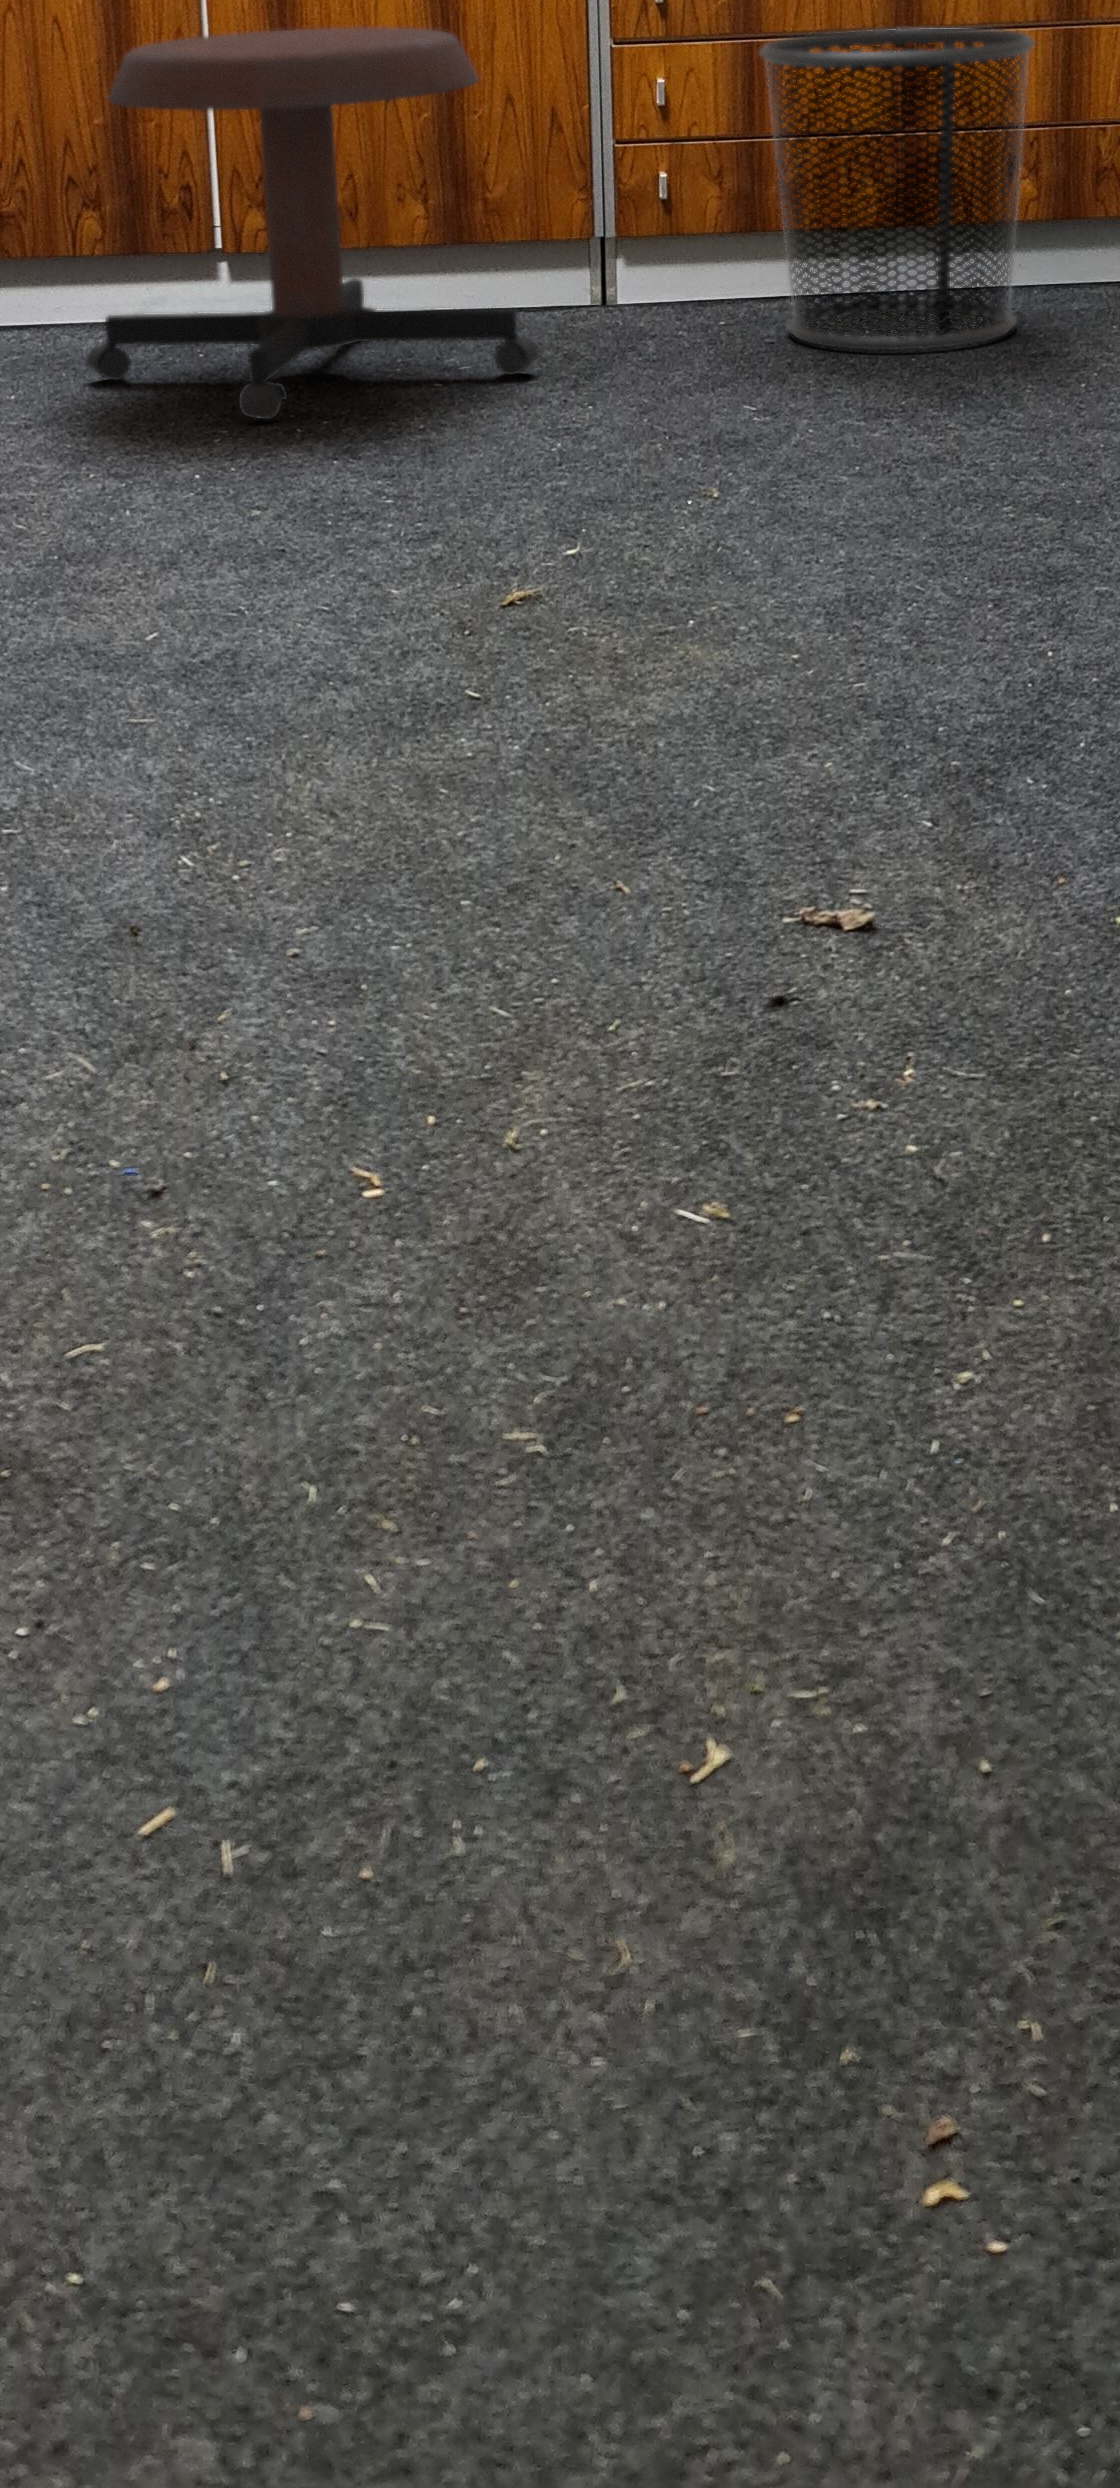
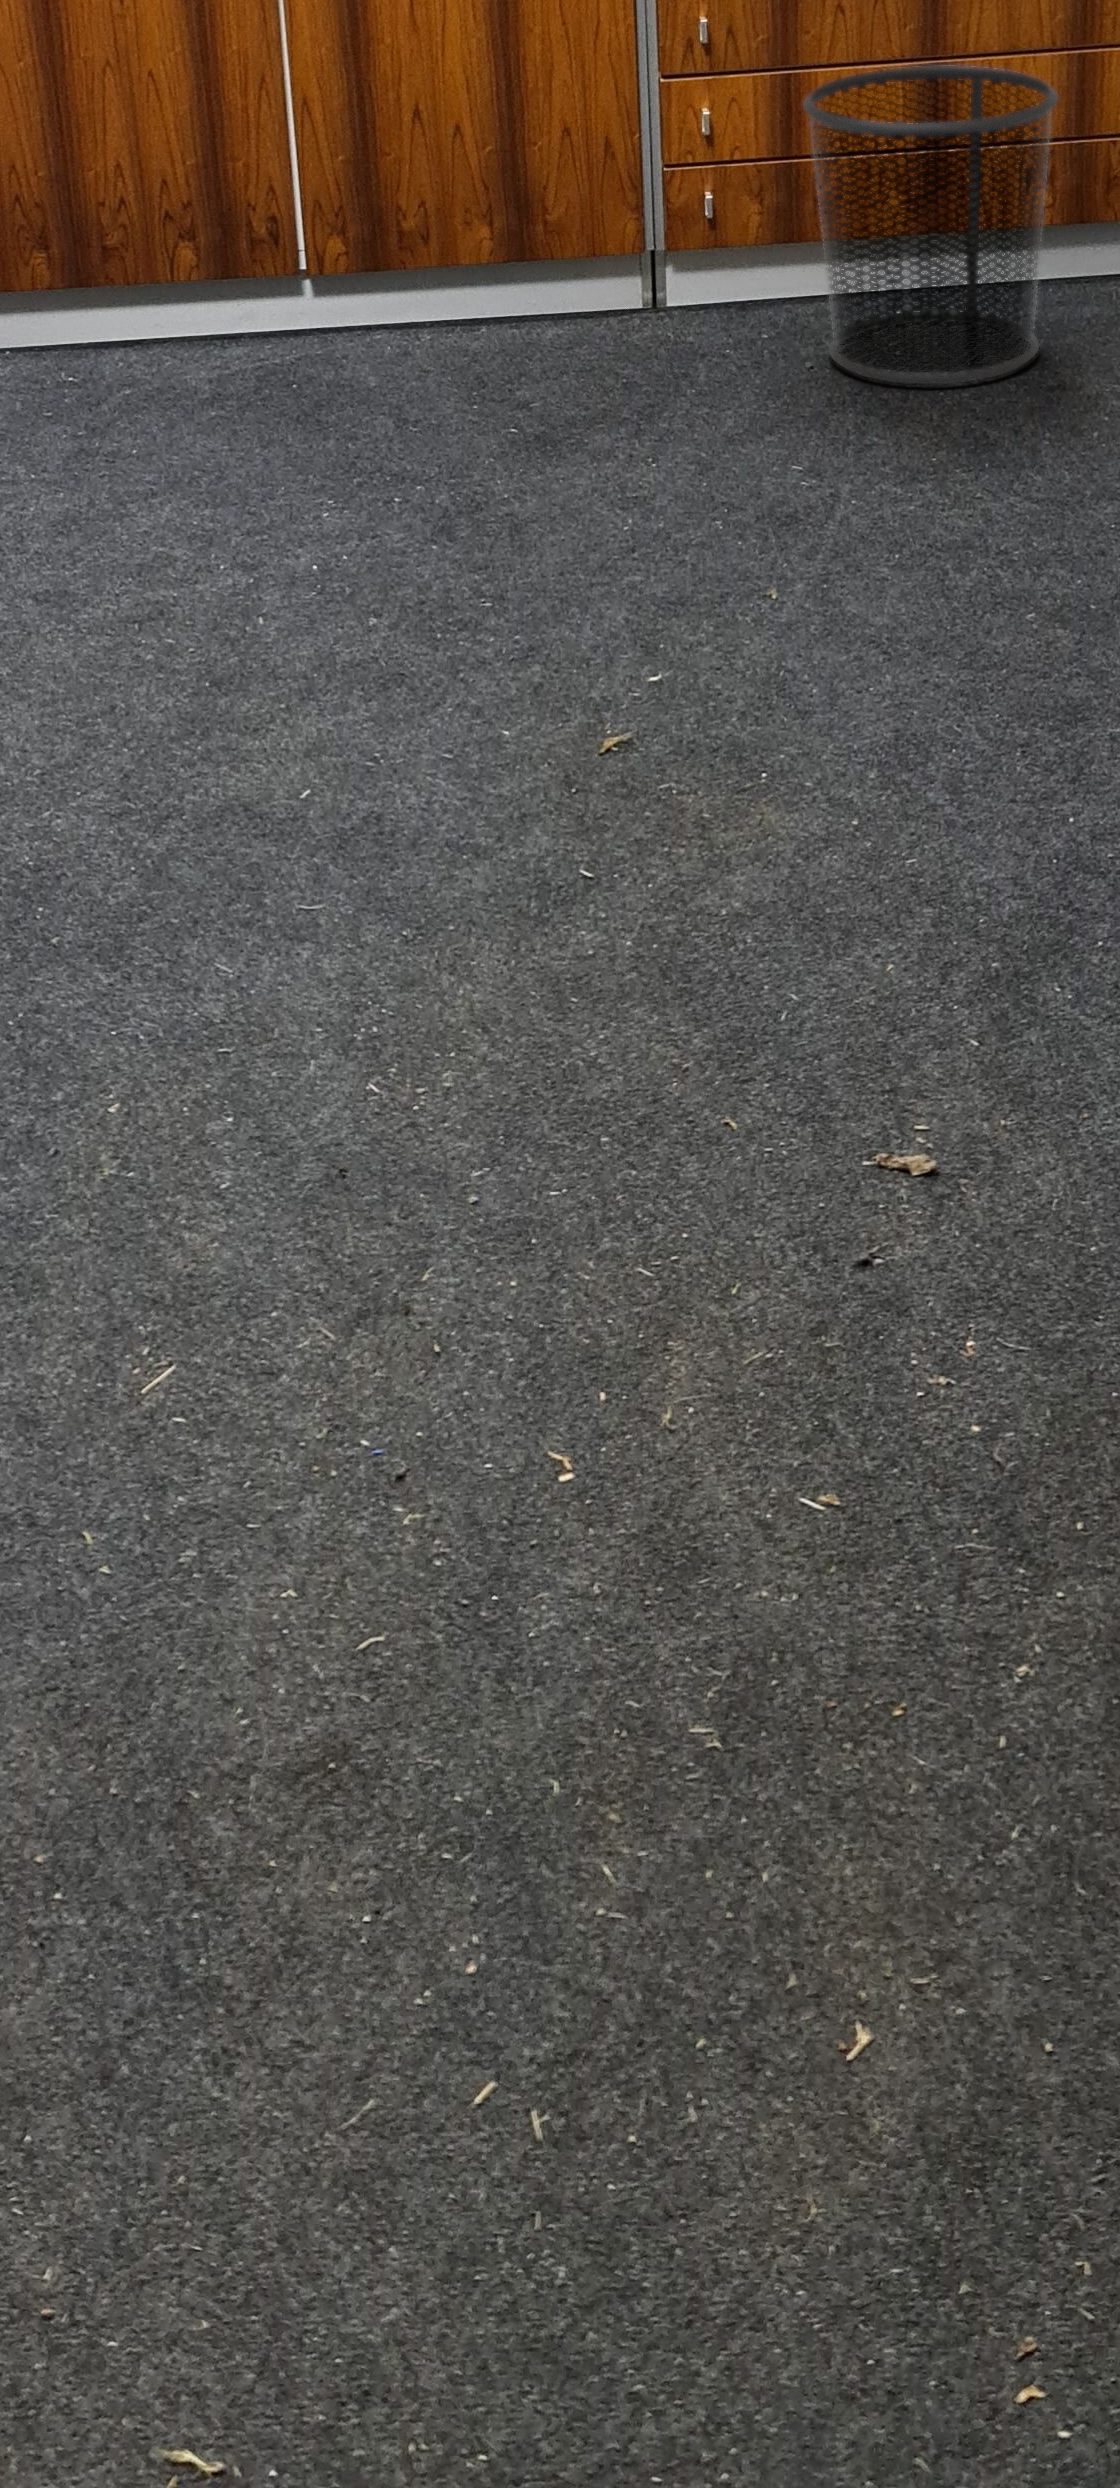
stool: present [86,28,539,419] -> none [189,85,605,483]

